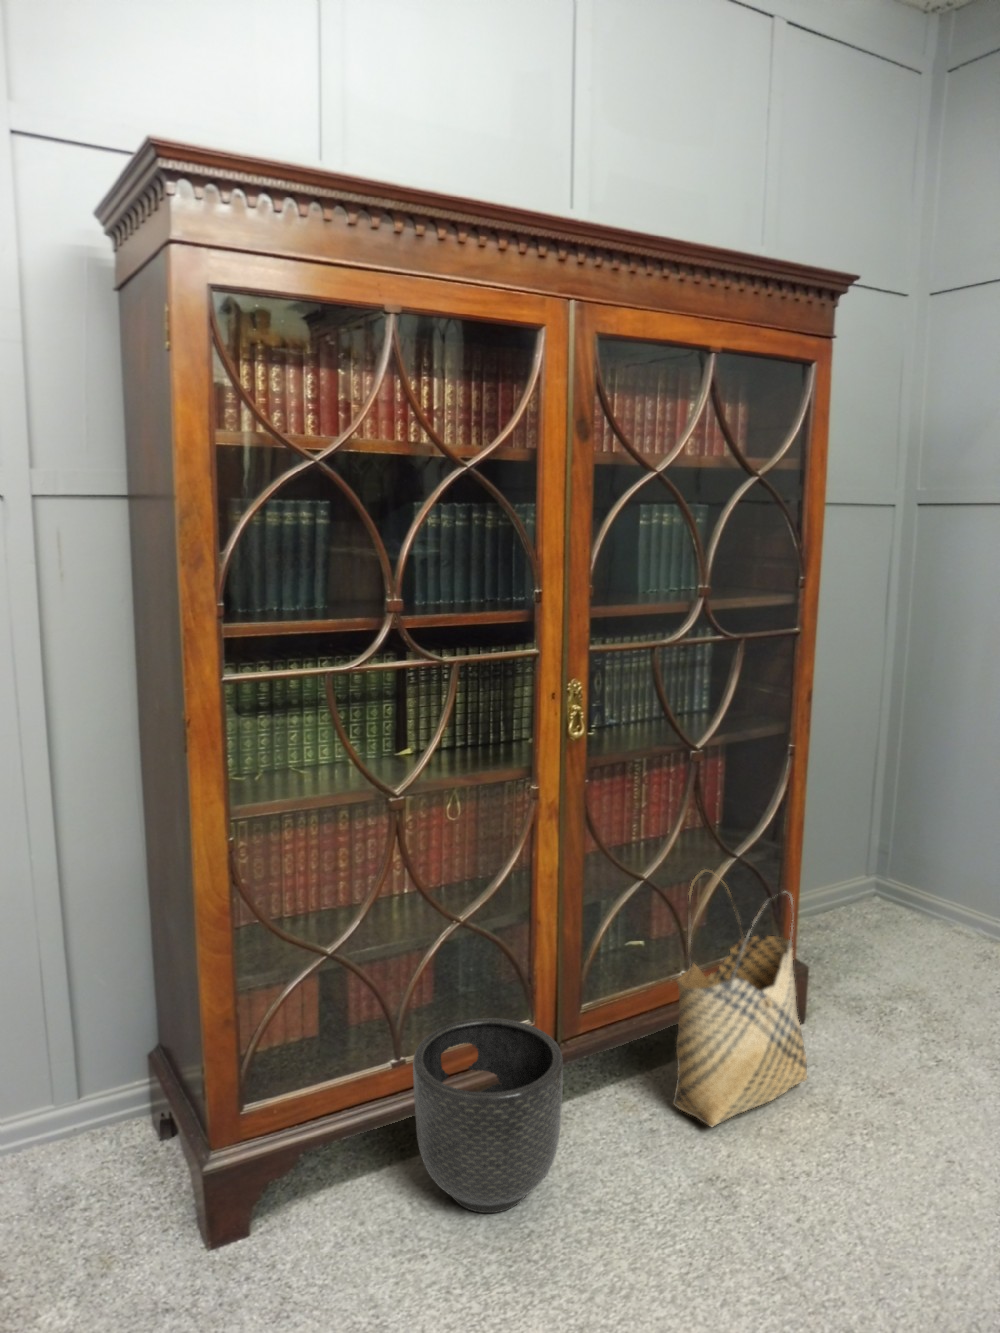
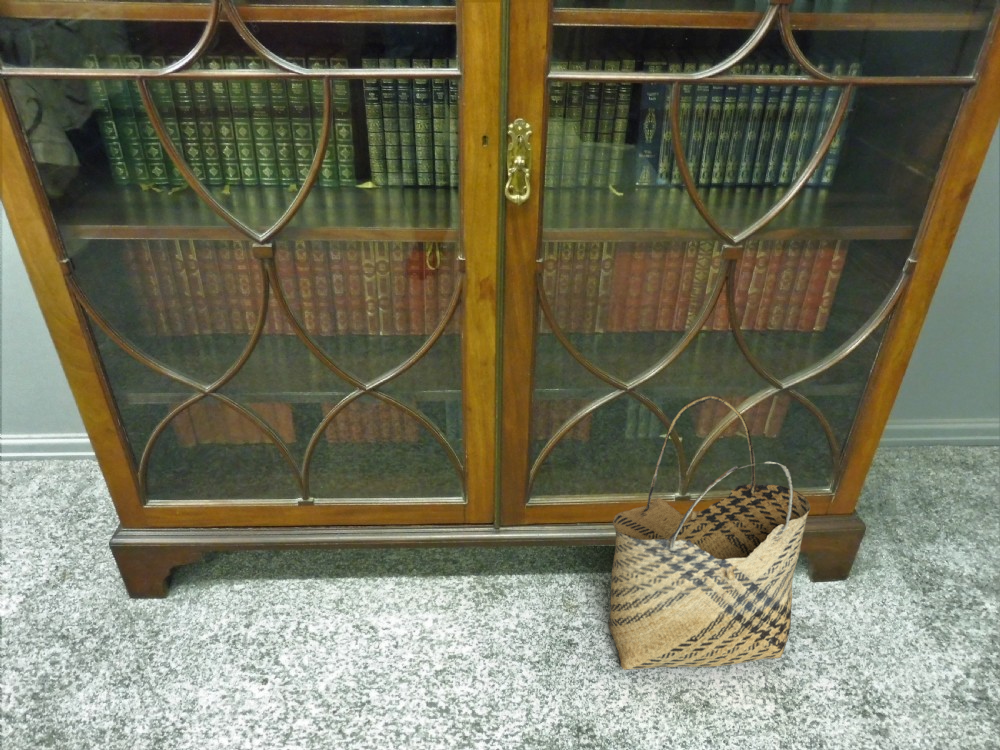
planter: present [413,1018,563,1213] -> none [279,482,441,668]

